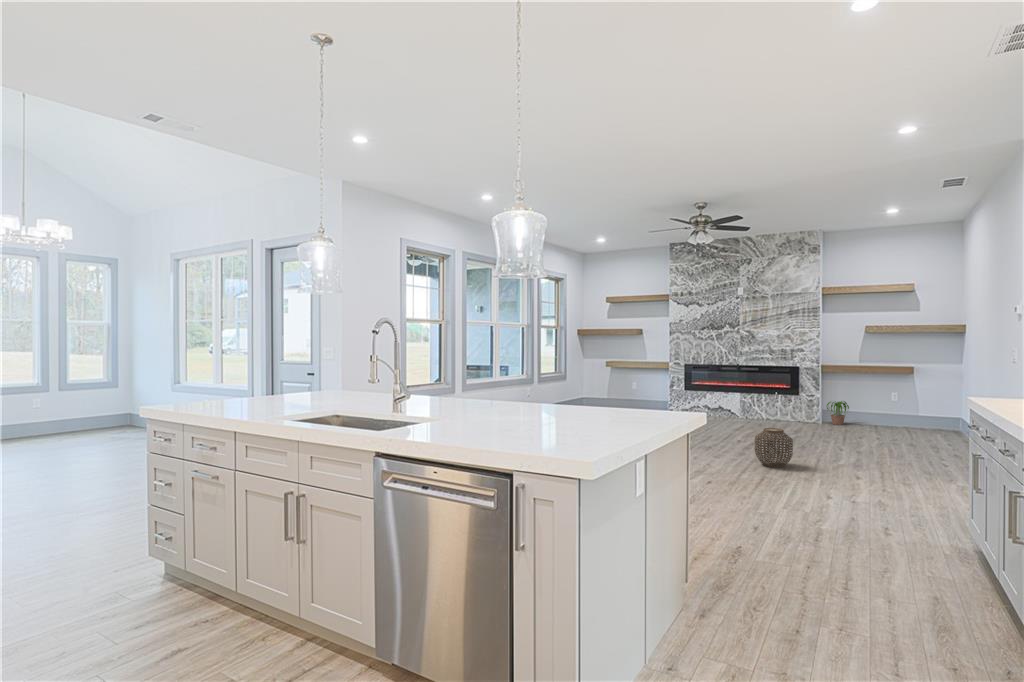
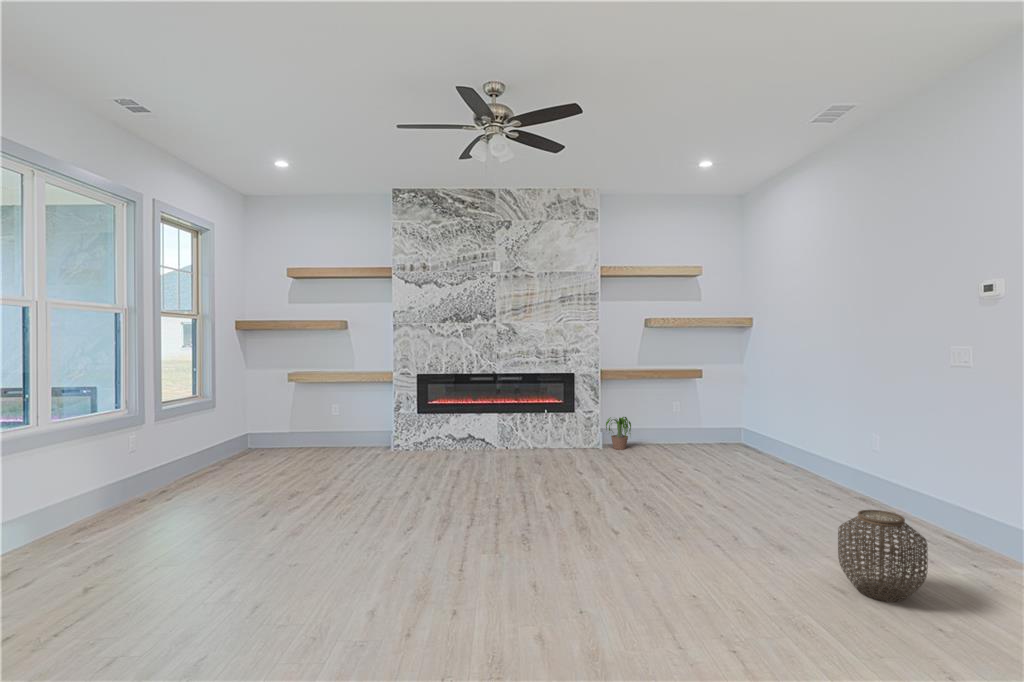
woven basket: present [755,428,793,467] -> present [838,510,928,602]

